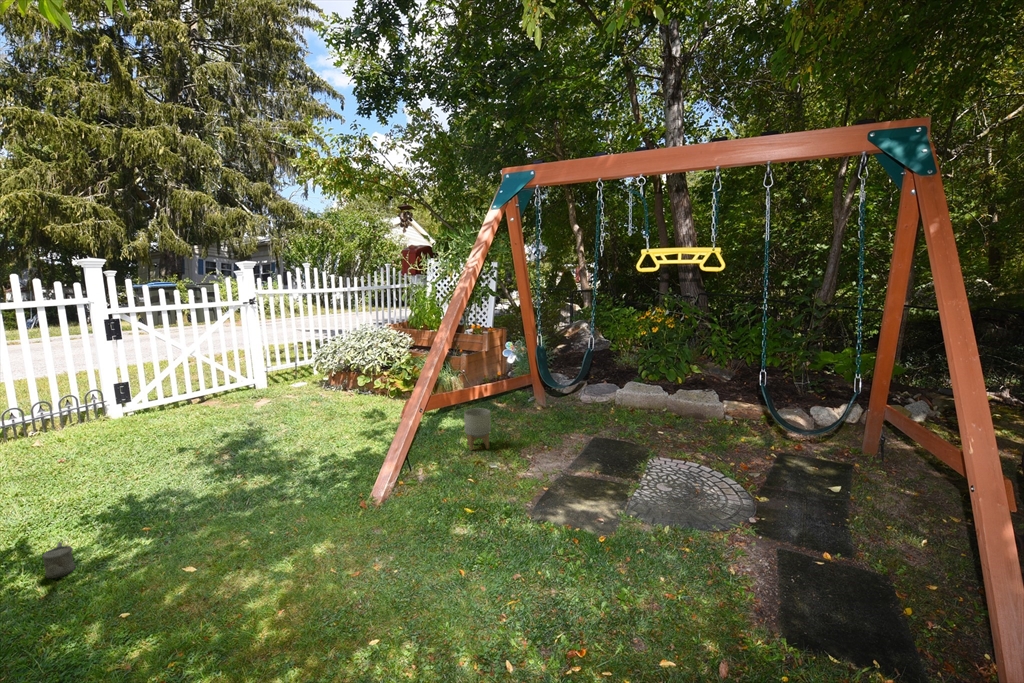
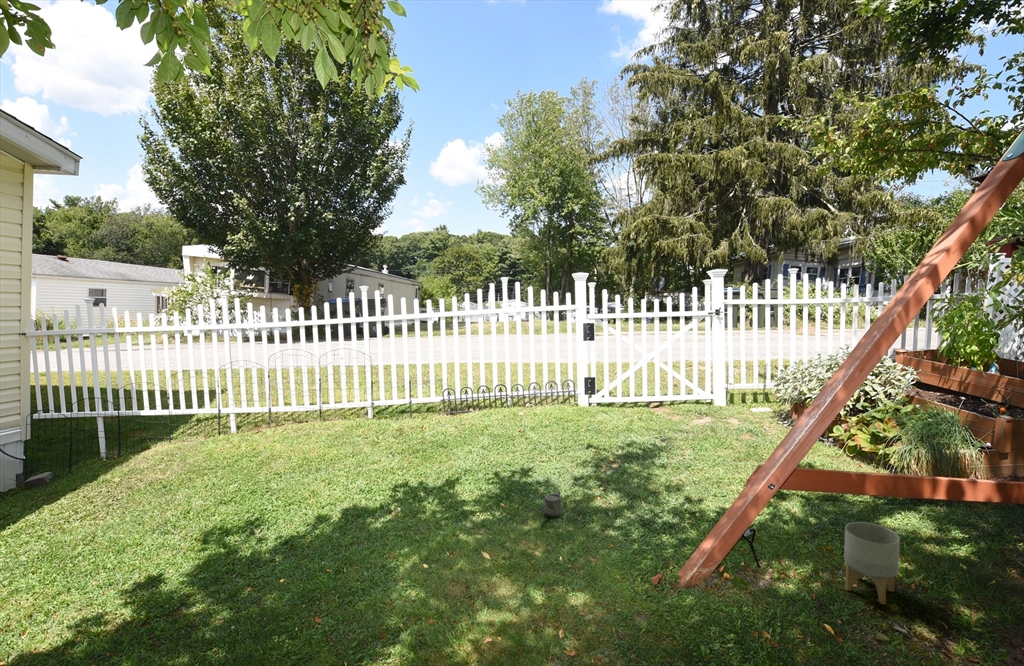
watering can: present [42,542,75,578] -> present [539,491,562,517]

